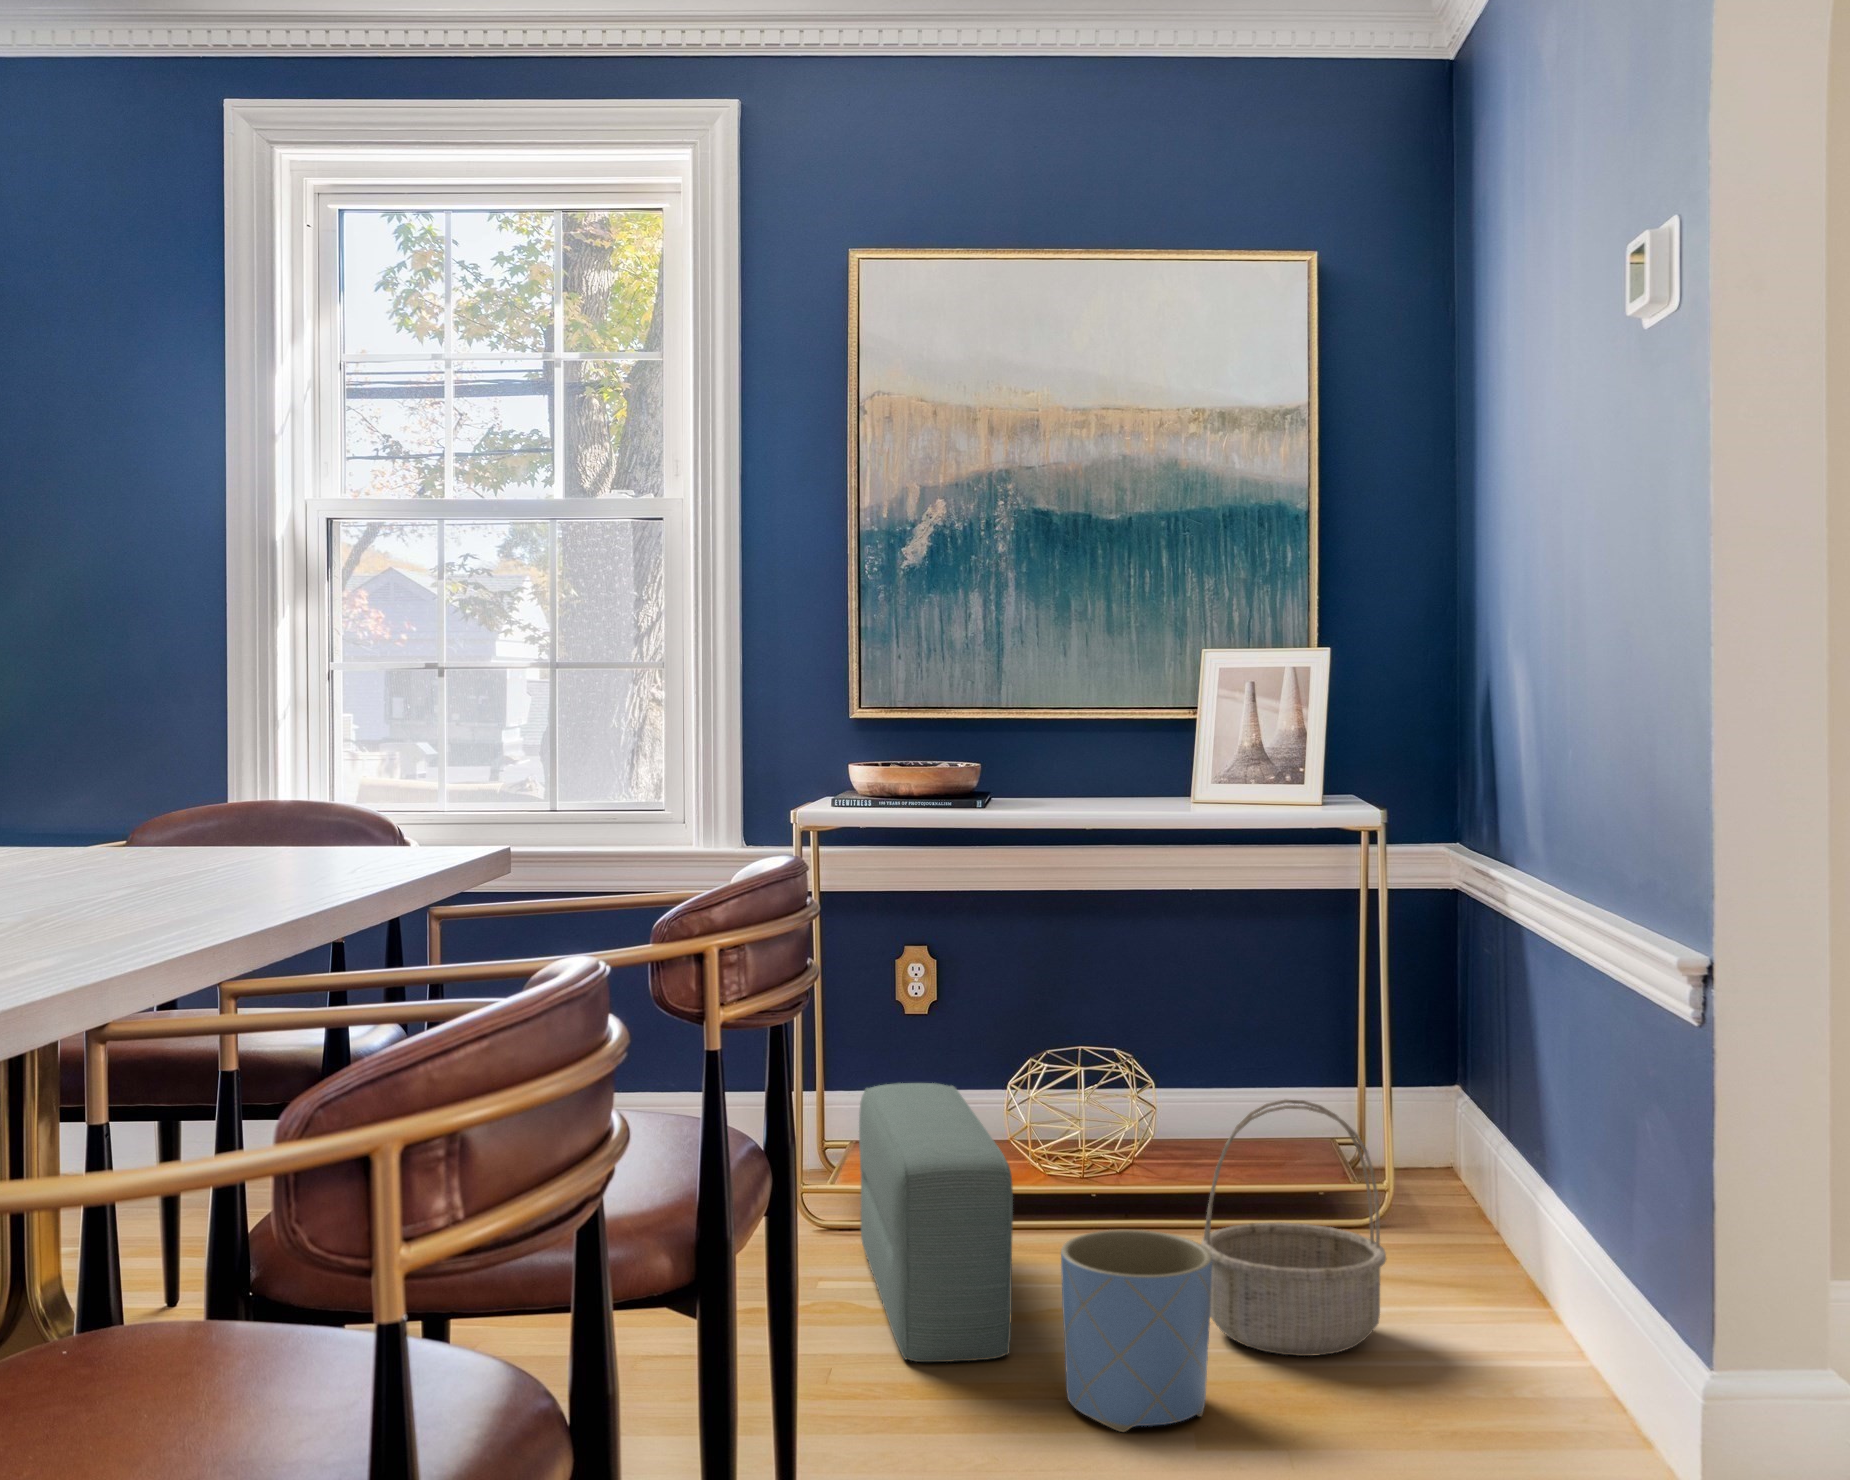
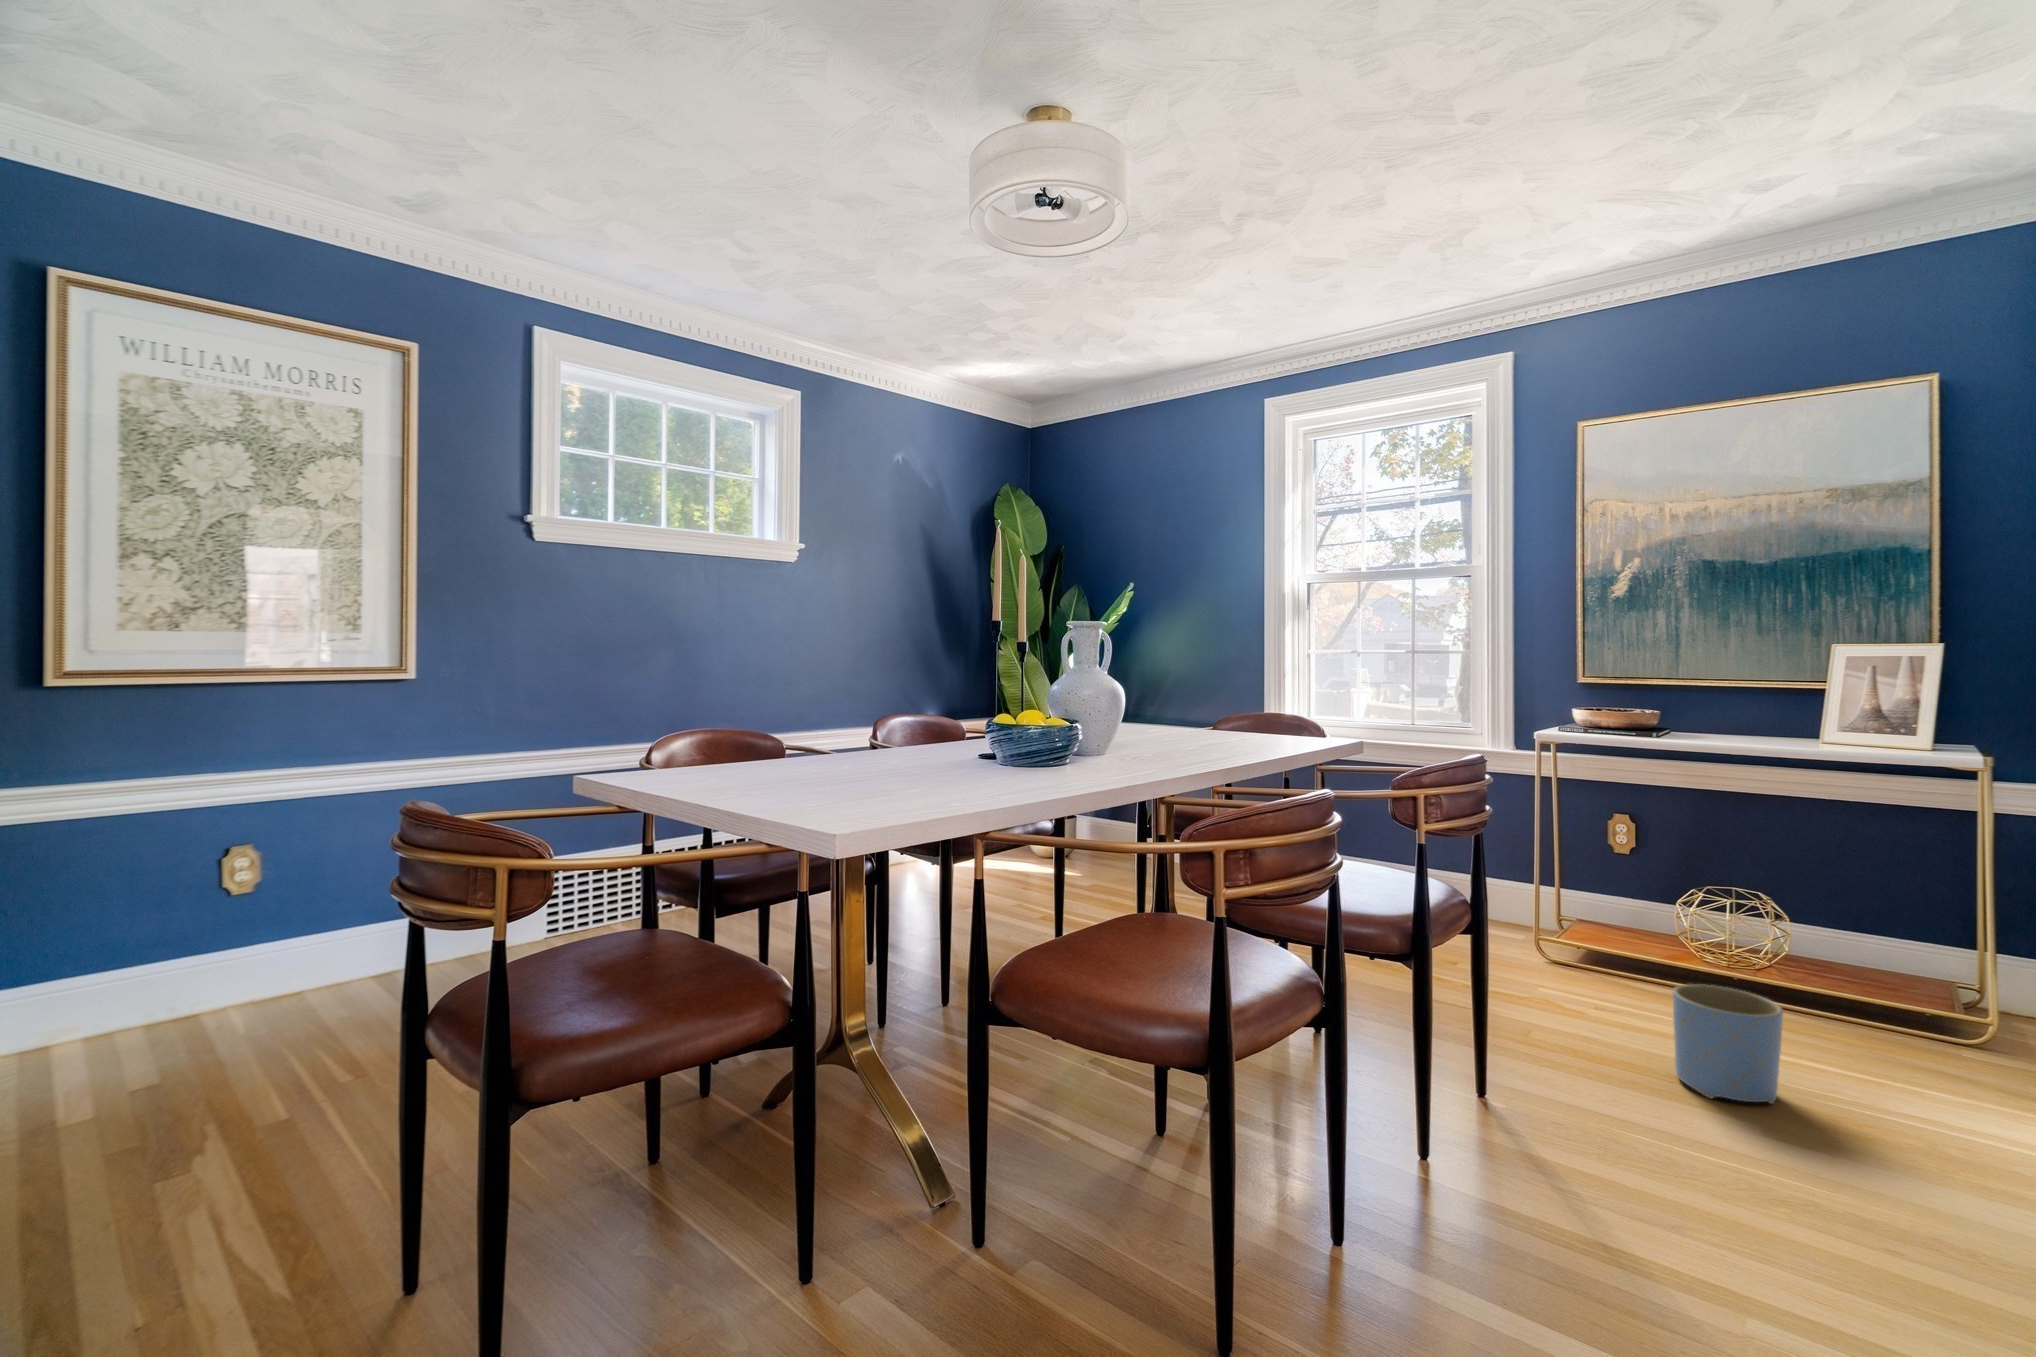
pouf: present [859,1083,1013,1362] -> none [1565,888,1650,1044]
basket: present [1201,1099,1386,1356] -> none [1792,930,1950,1097]

